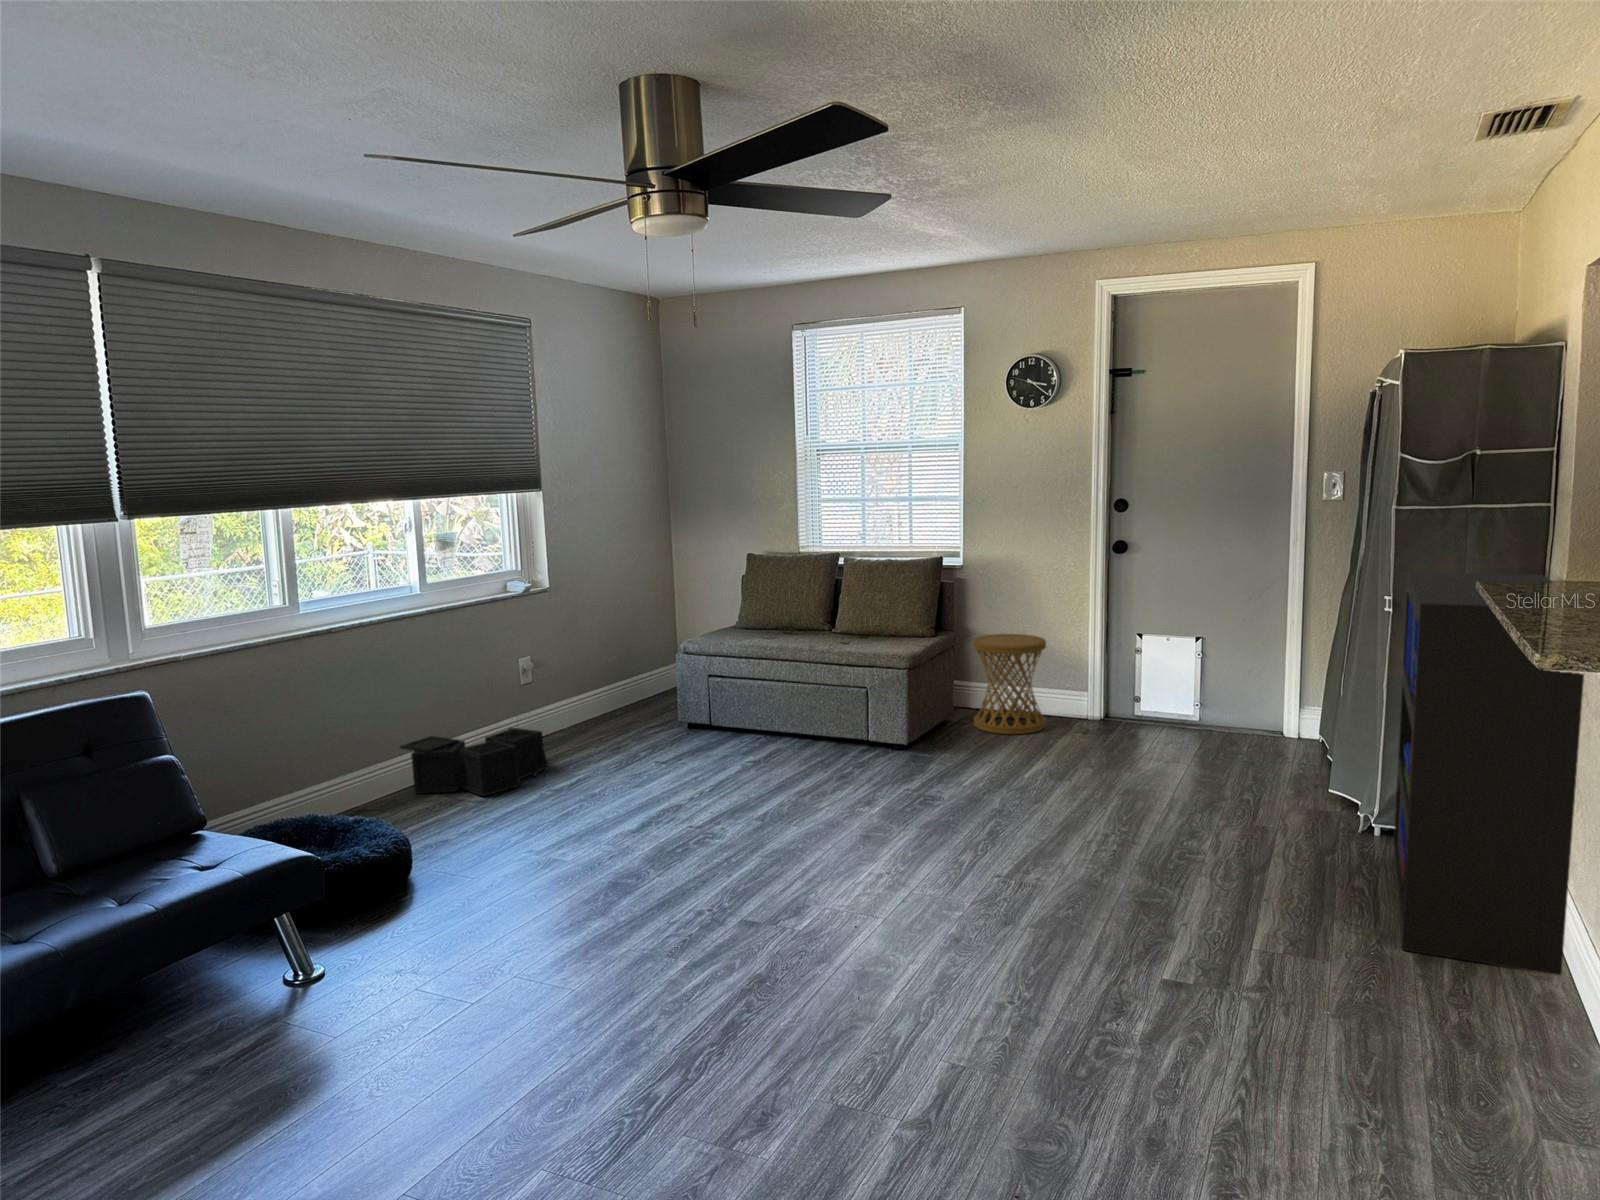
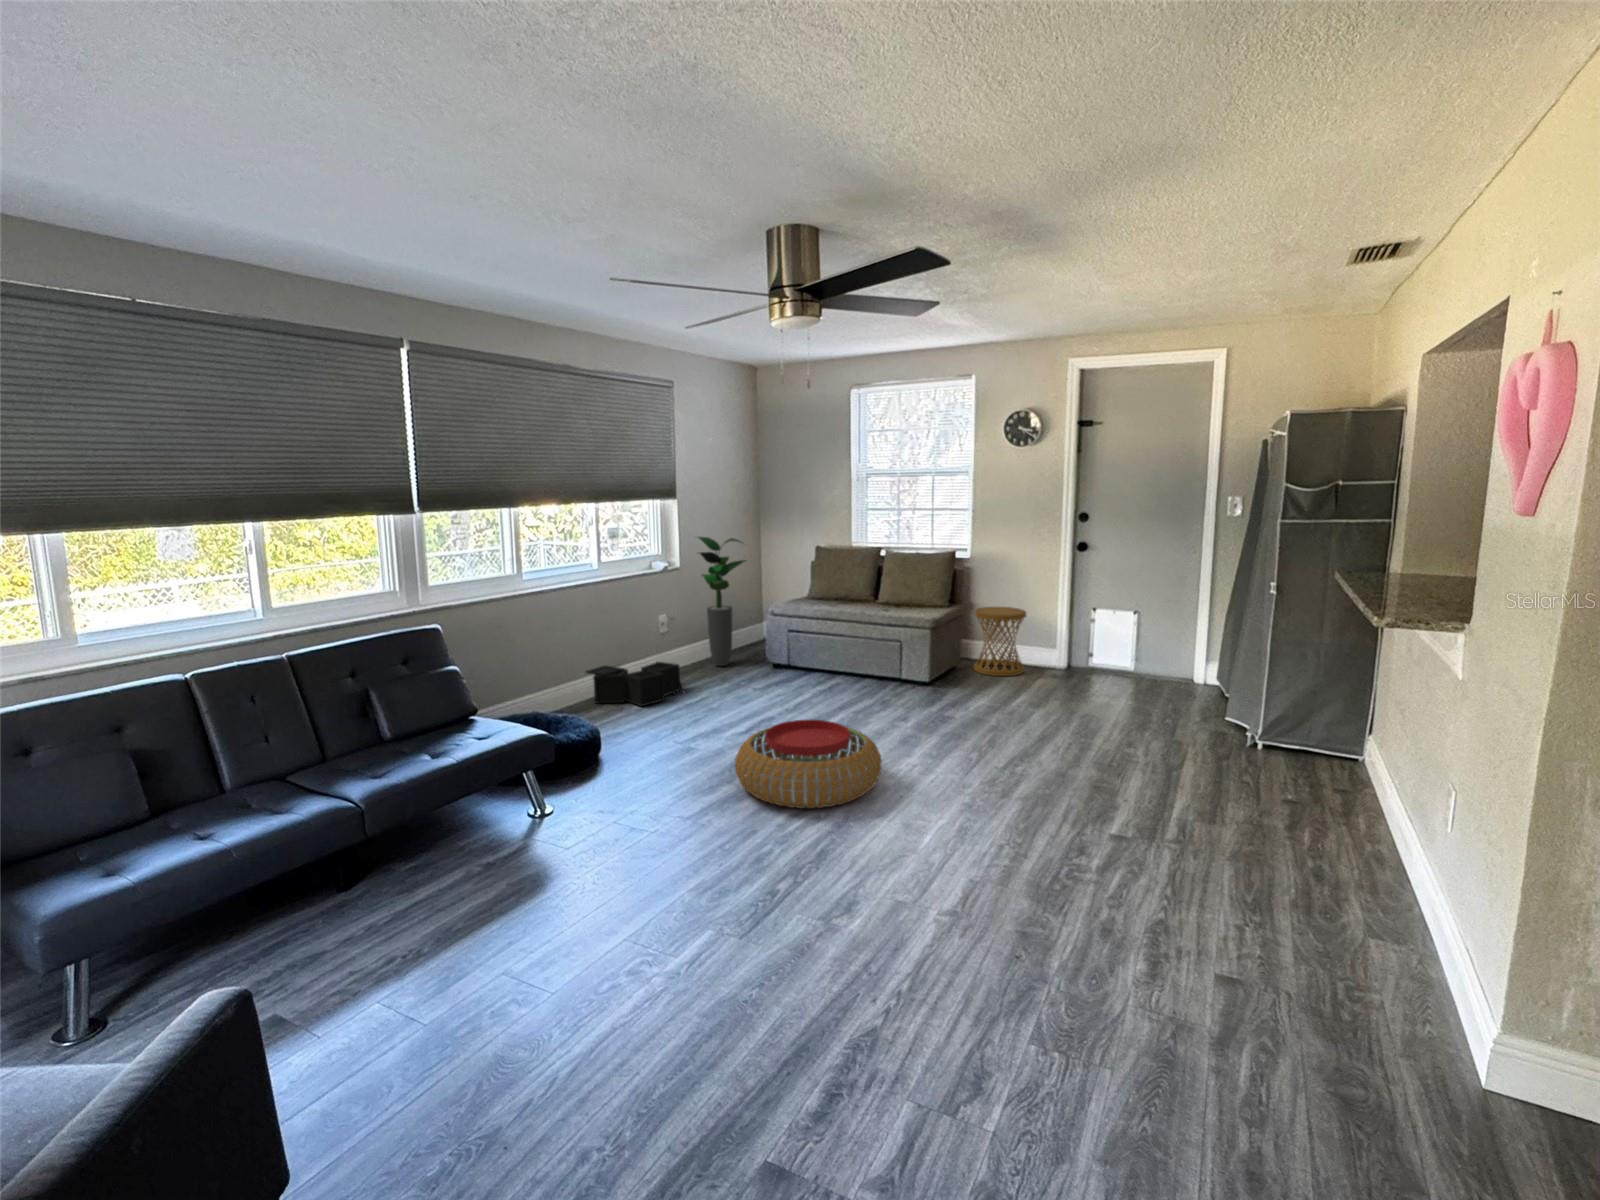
potted plant: none [564,542,644,730] -> present [698,537,745,666]
bookshelf: present [1393,572,1584,975] -> none [1271,566,1415,841]
pouf: none [608,815,828,954] -> present [735,720,882,808]

